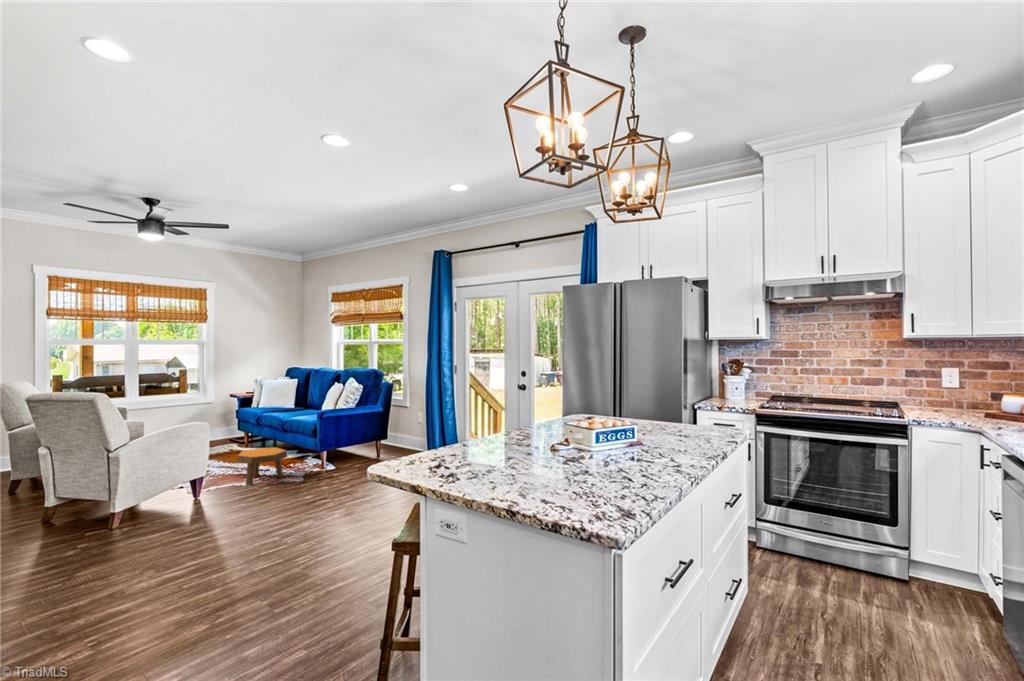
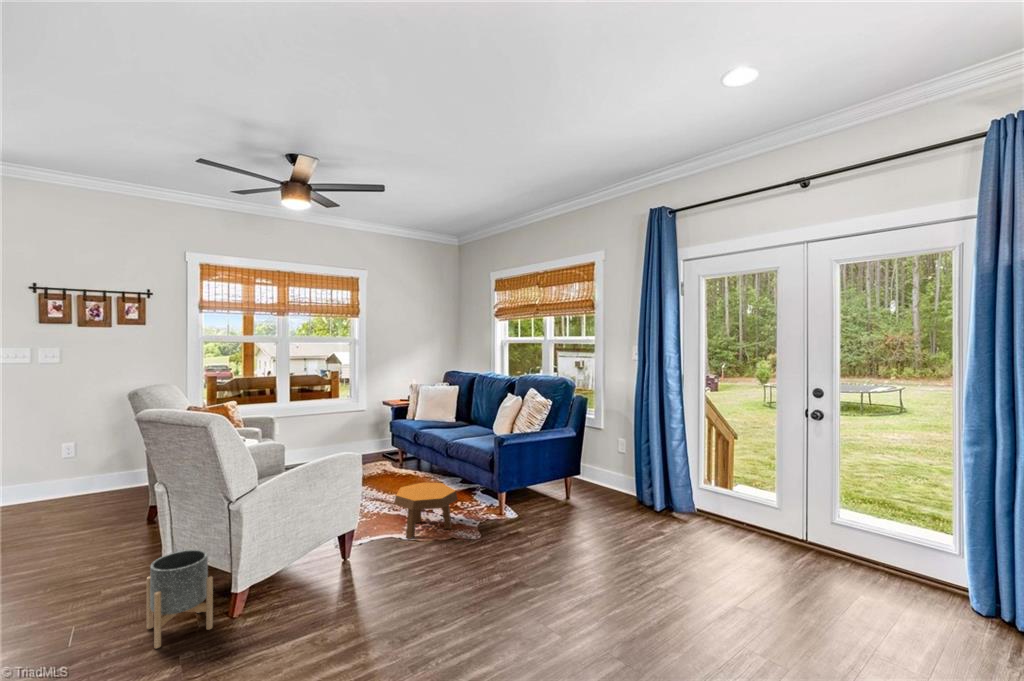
planter: none [44,486,97,546] -> present [147,550,213,648]

